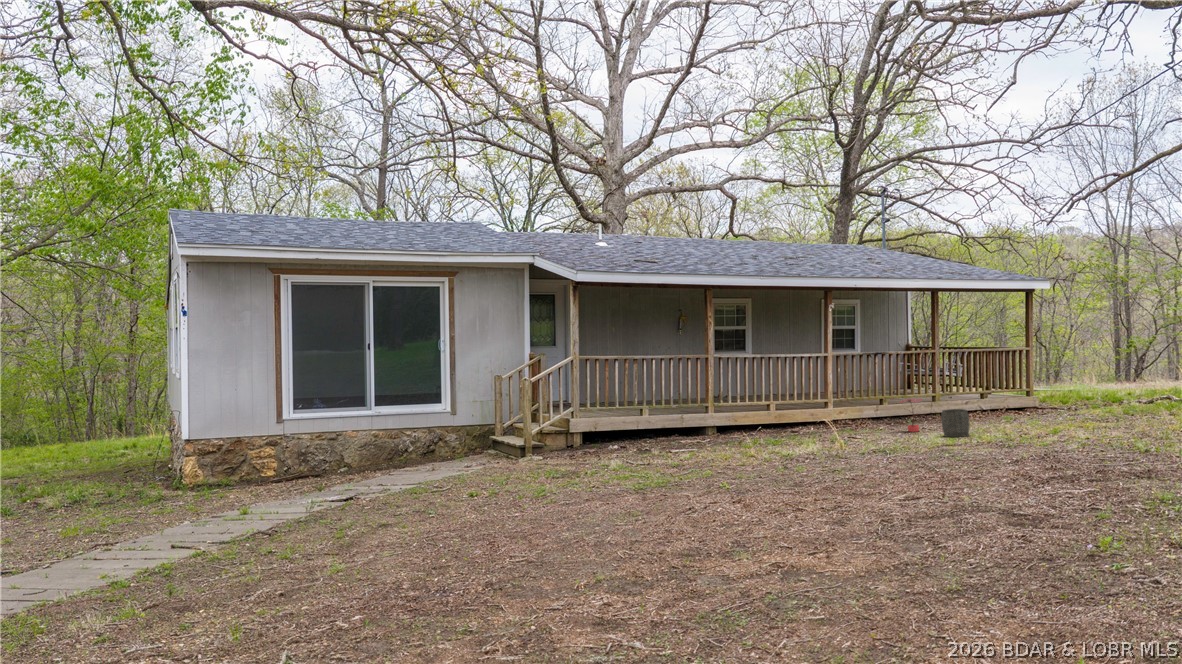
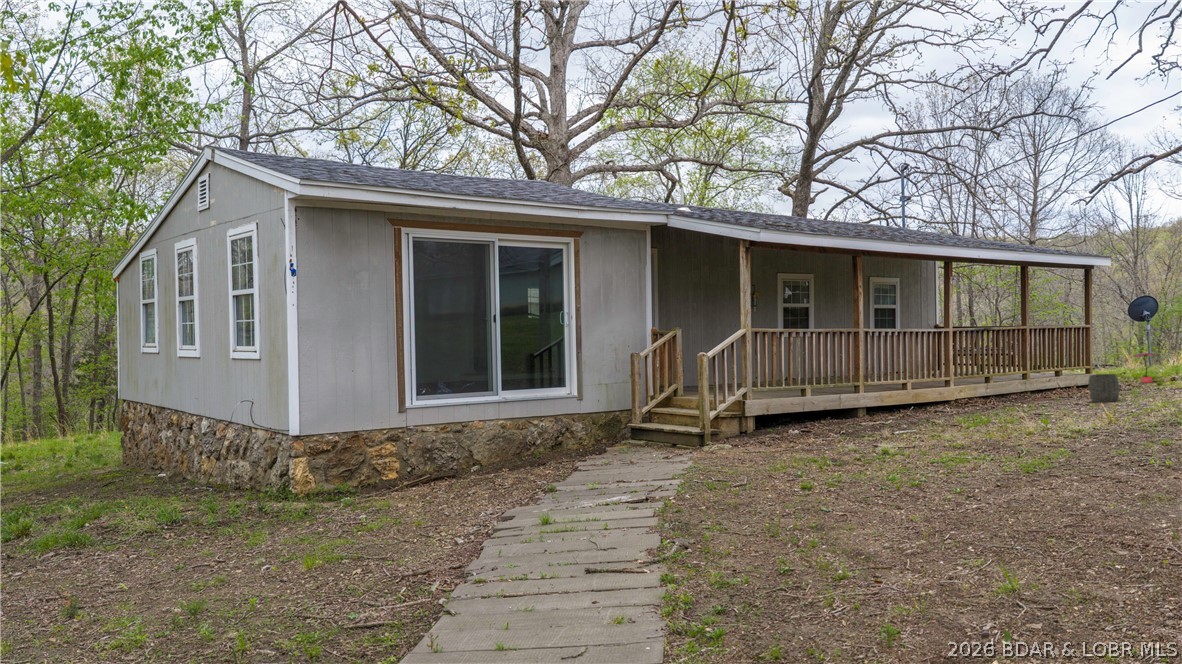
potted plant: present [900,398,922,432] -> present [1133,353,1156,383]

